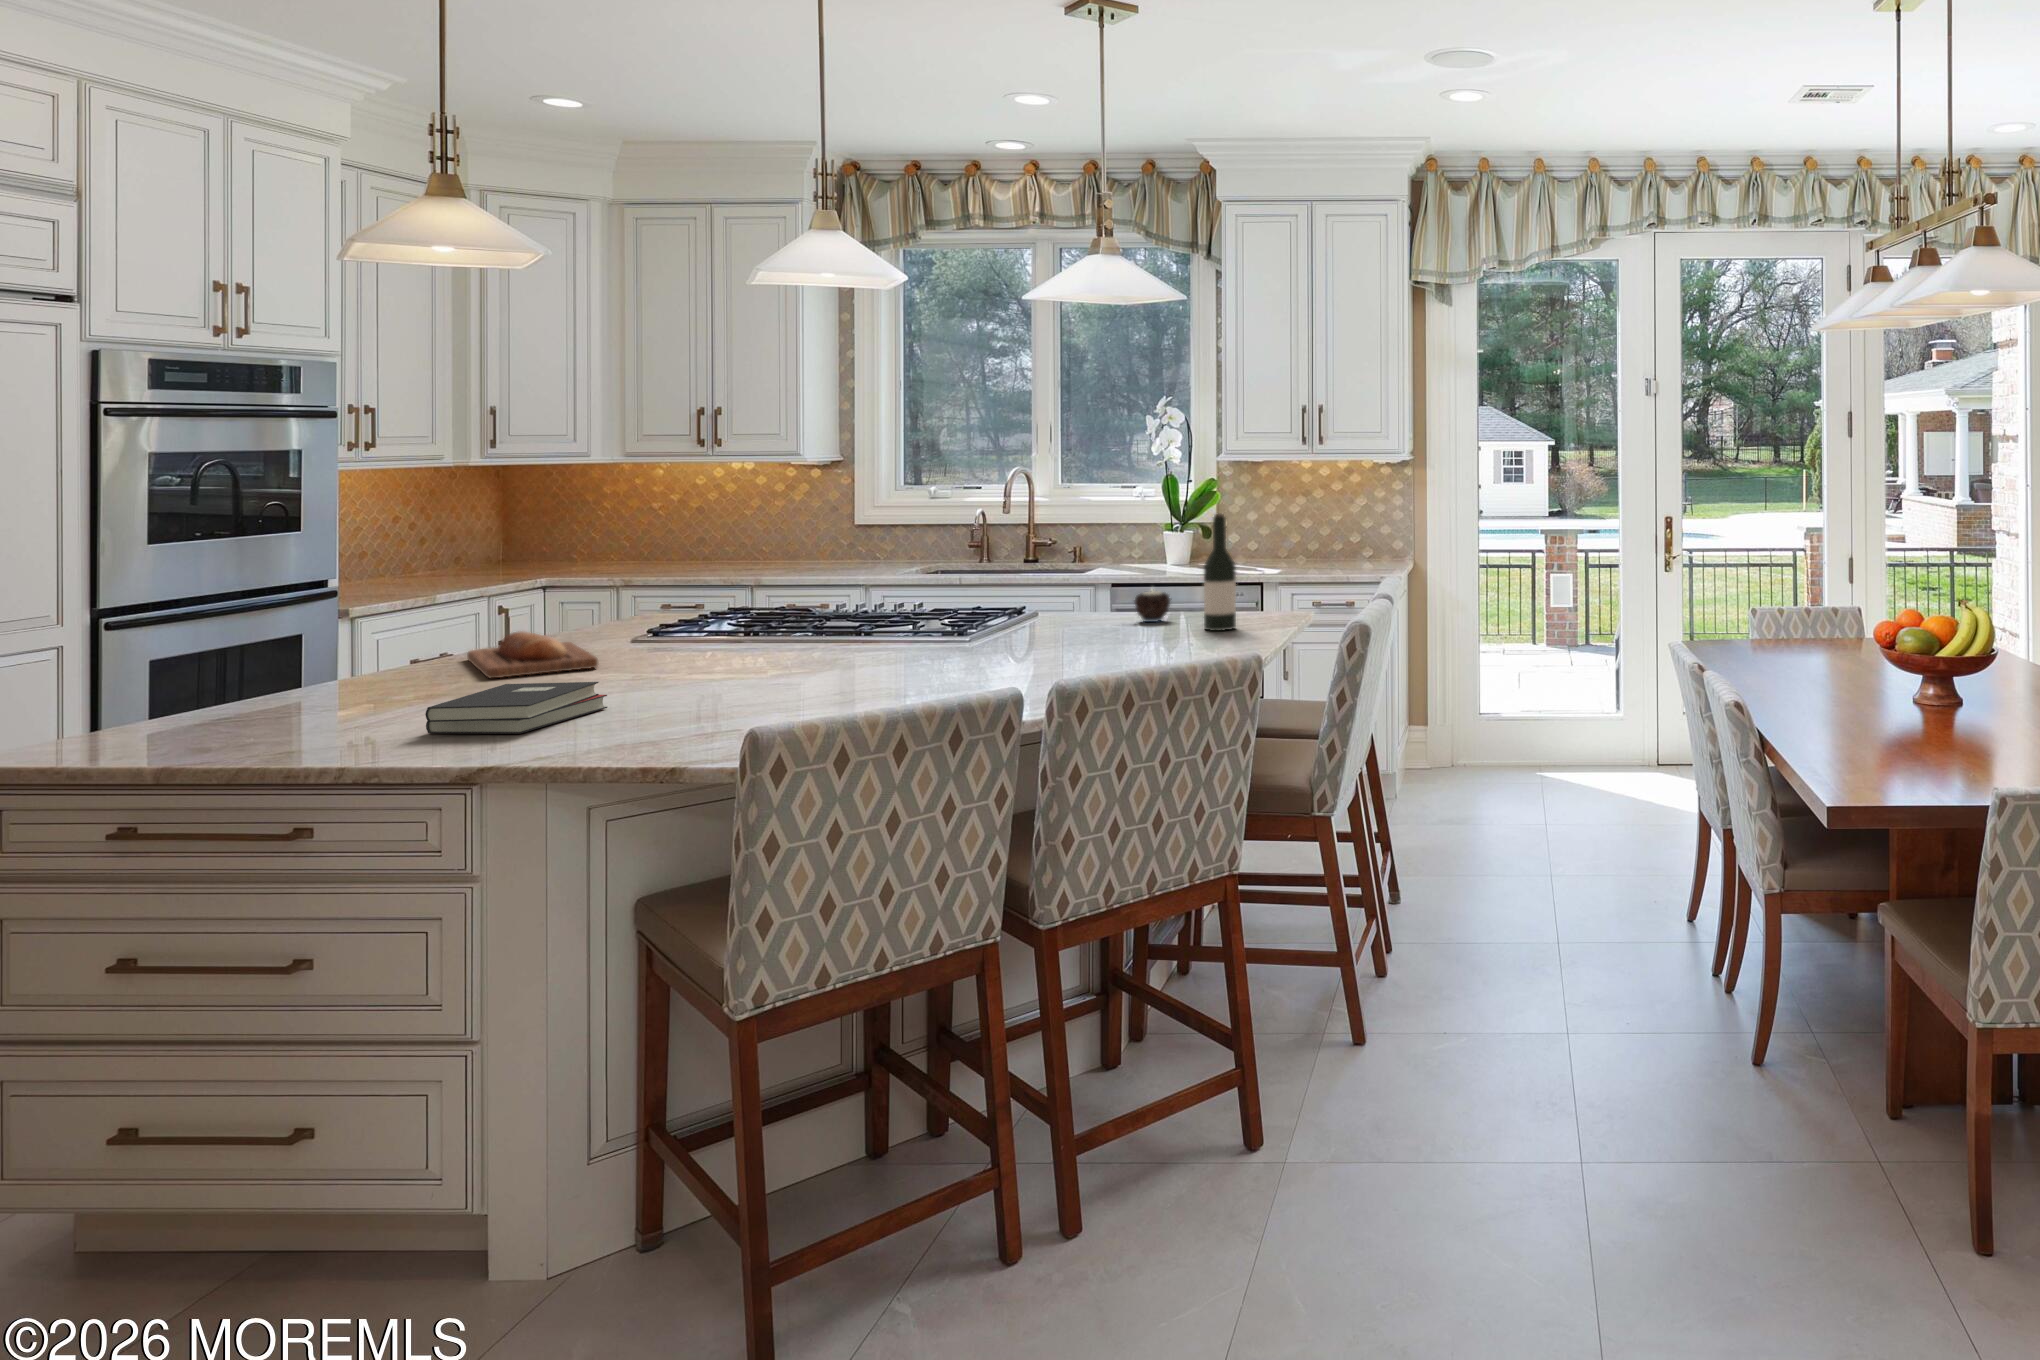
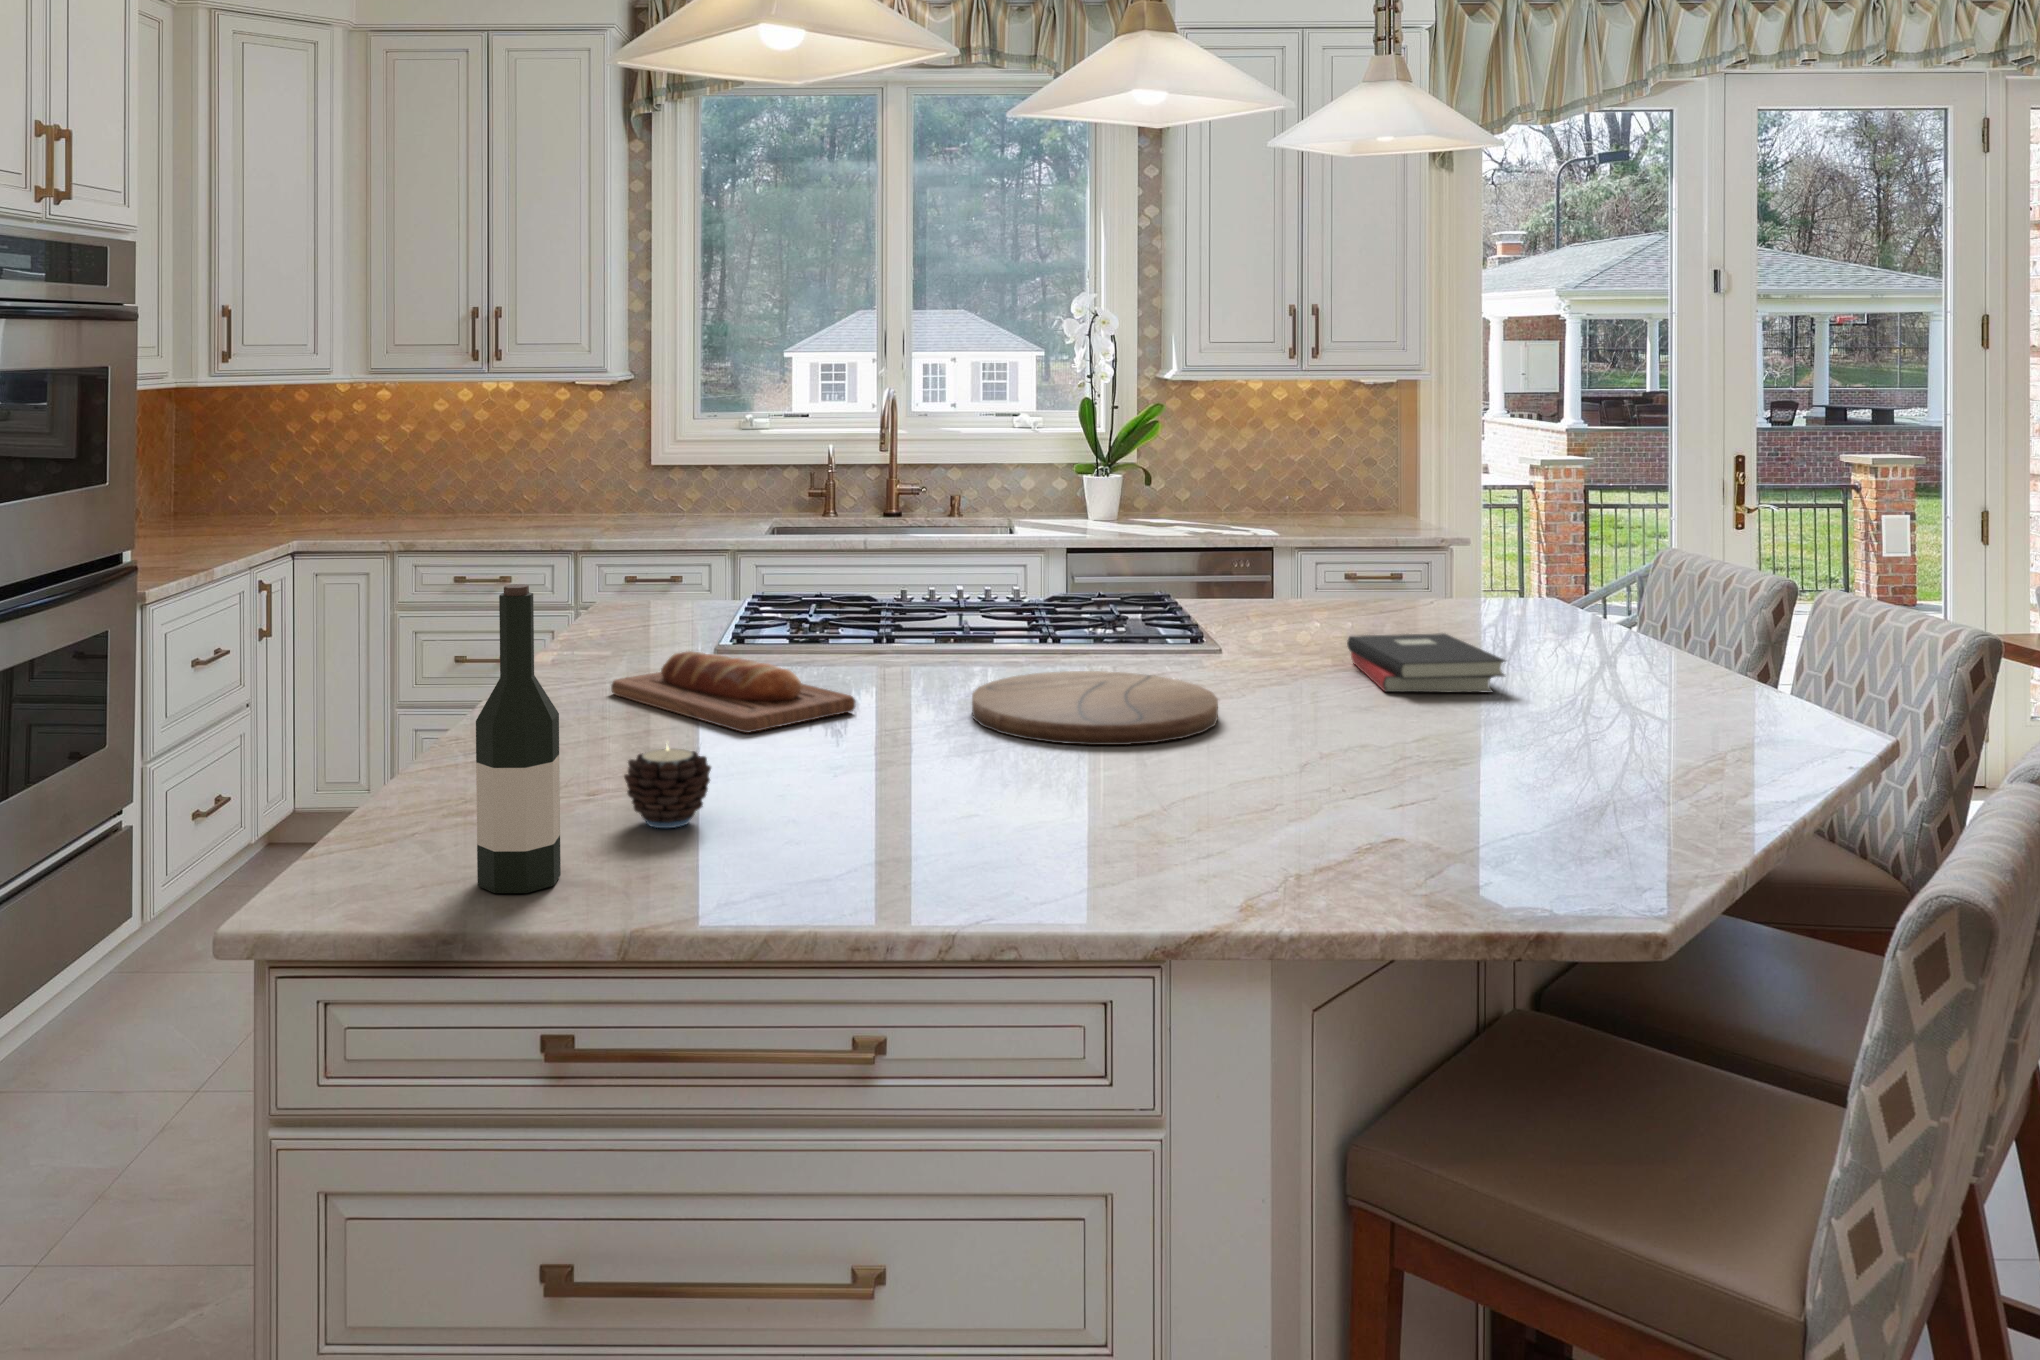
wine bottle: present [1204,513,1236,631] -> present [476,584,561,893]
candle: present [1134,591,1170,622] -> present [624,745,711,828]
cutting board: none [658,645,841,684] -> present [972,671,1218,745]
hardback book: present [425,682,607,734] -> present [1347,633,1505,693]

